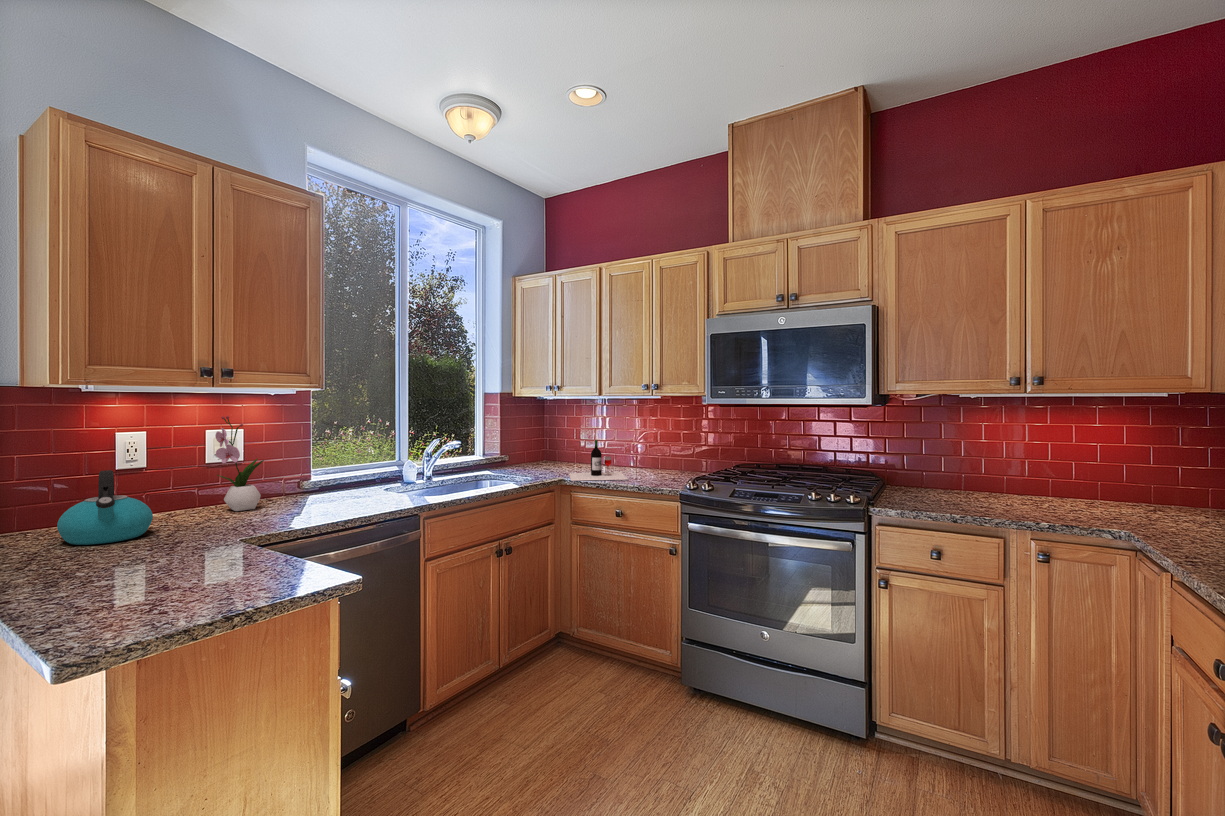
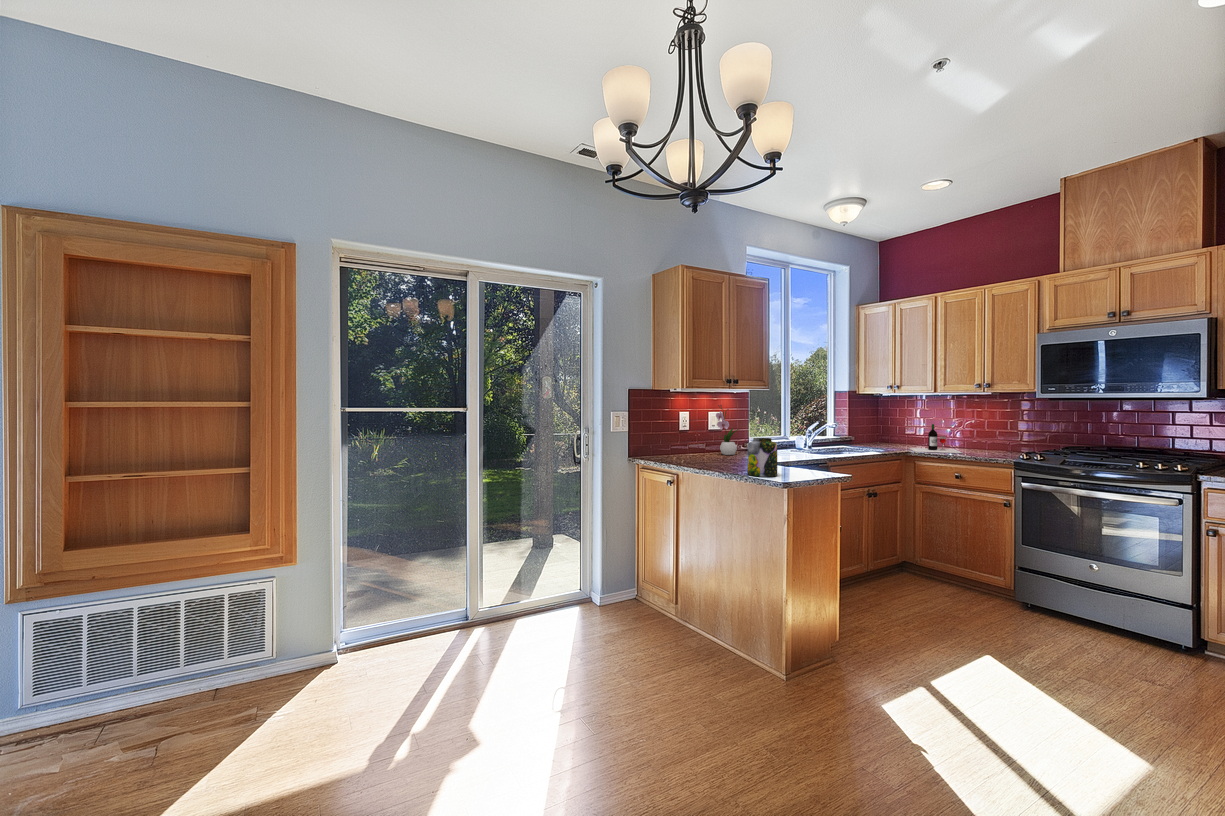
kettle: present [57,470,153,545] -> none [676,429,709,462]
jar: none [138,494,219,591] -> present [748,438,777,477]

